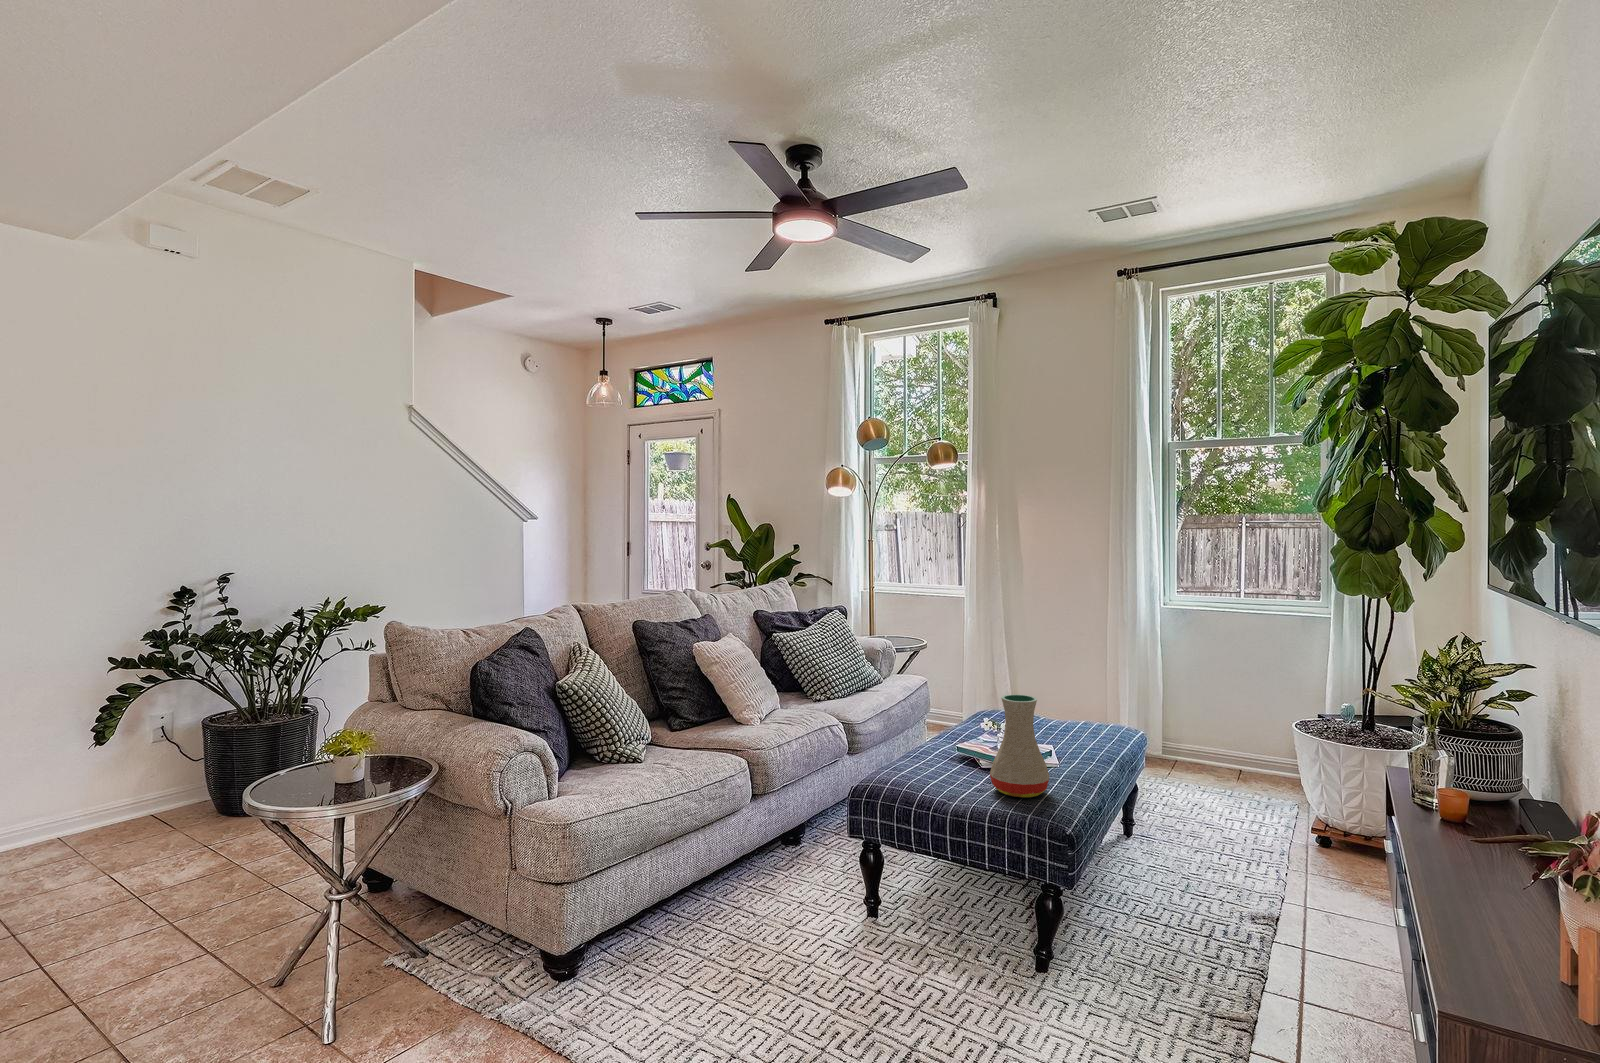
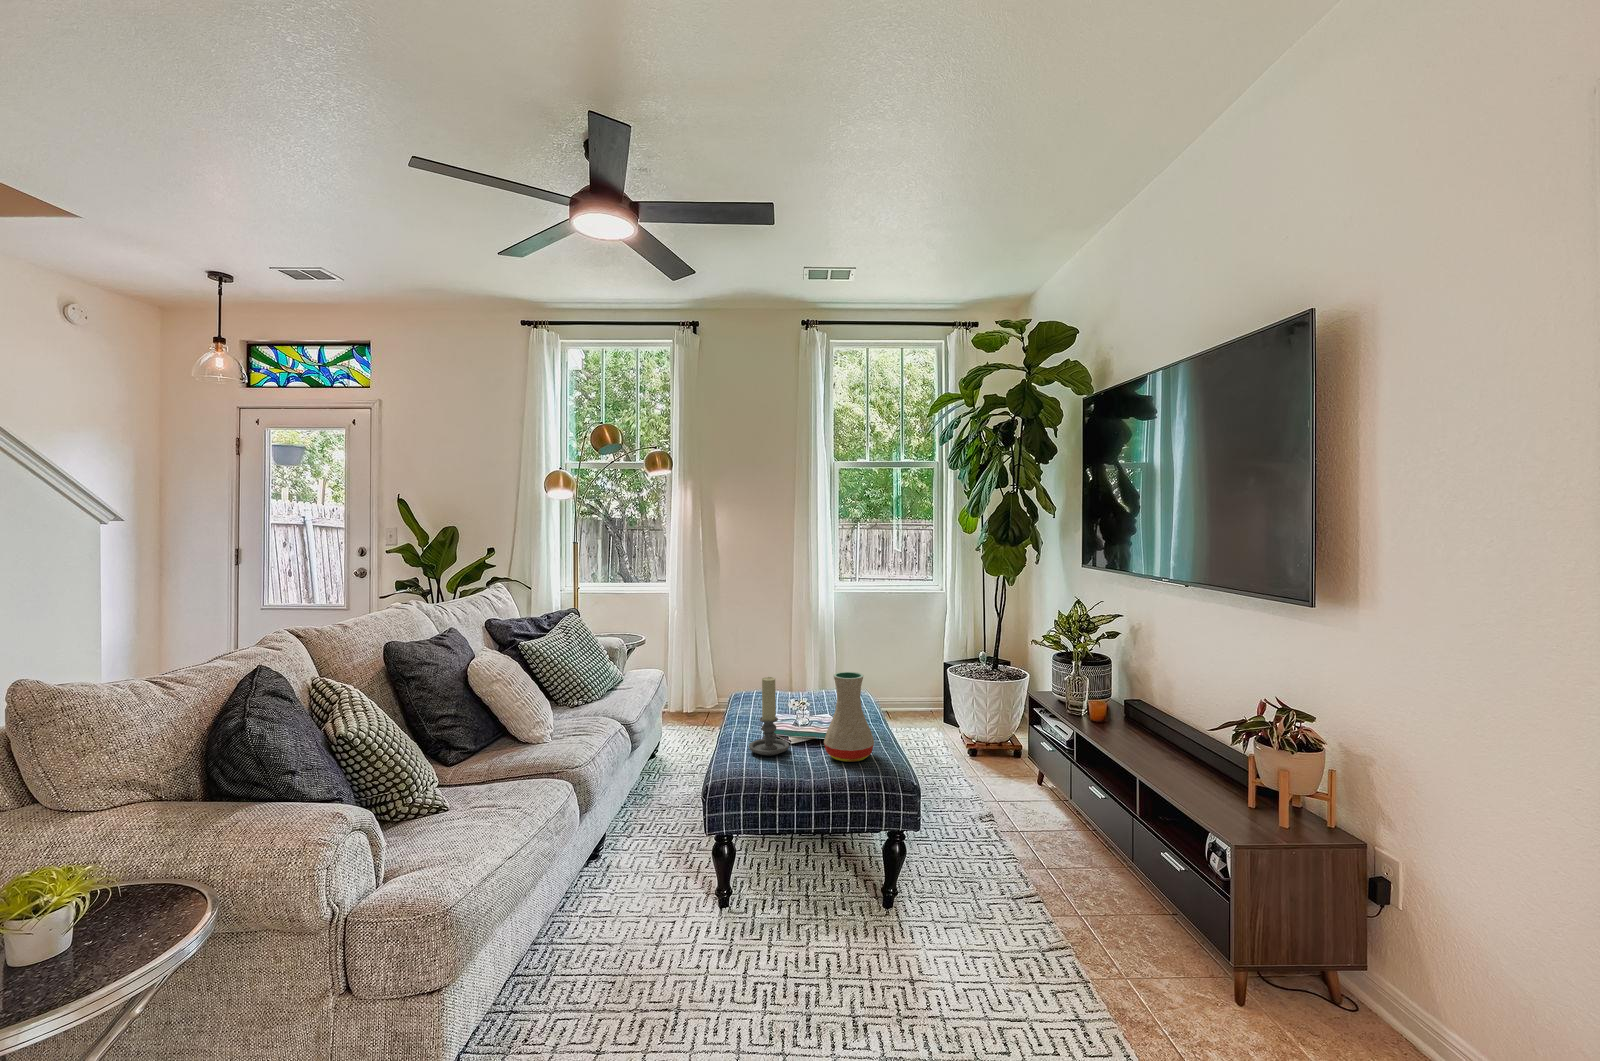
candle holder: none [918,690,962,775] -> present [749,677,789,756]

